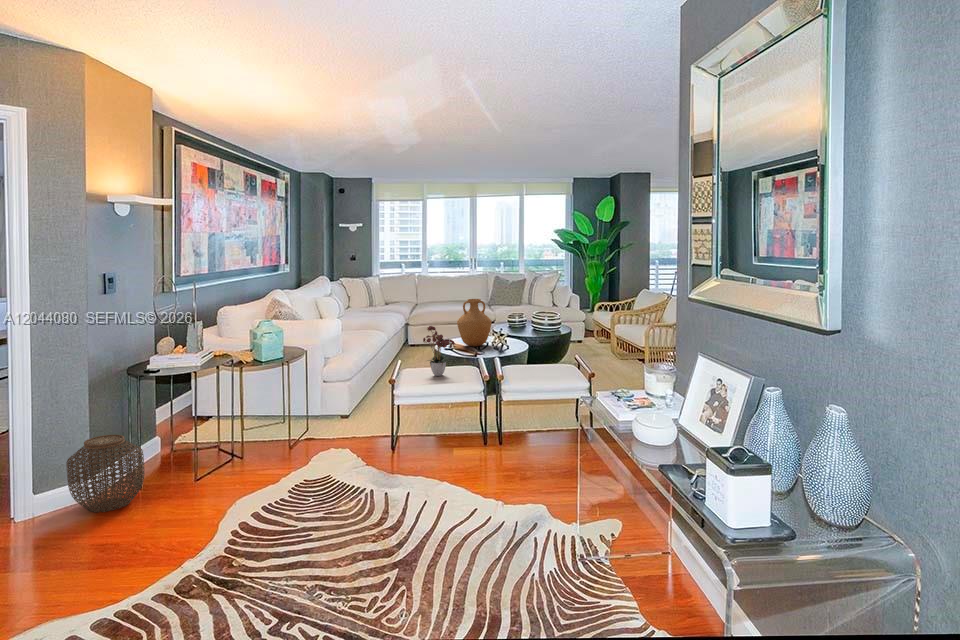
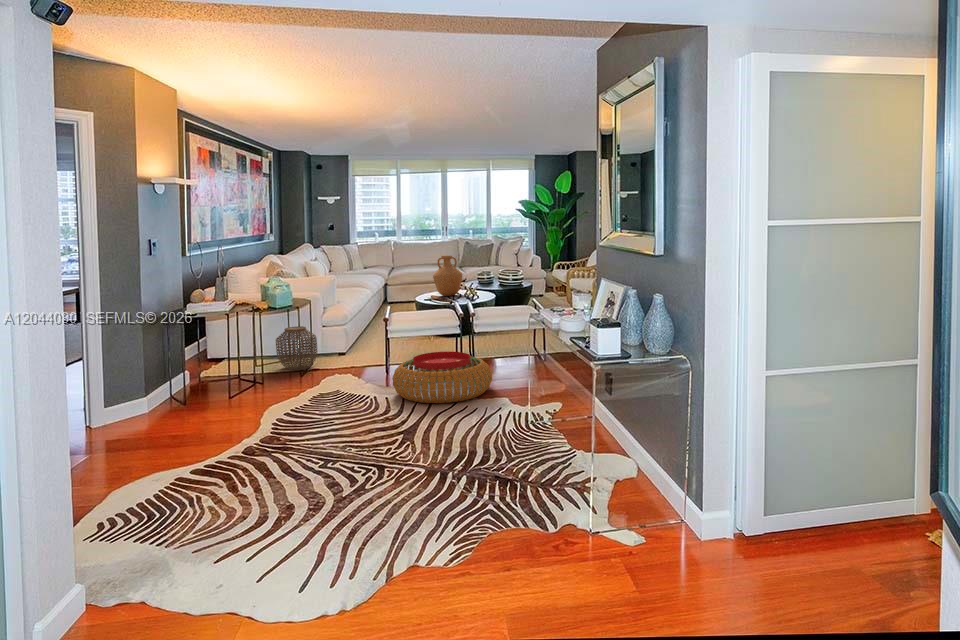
flower arrangement: present [423,326,455,376] -> none [406,272,435,314]
pouf: none [396,431,524,508] -> present [392,352,492,403]
woven basket: present [66,435,144,512] -> present [276,326,317,370]

